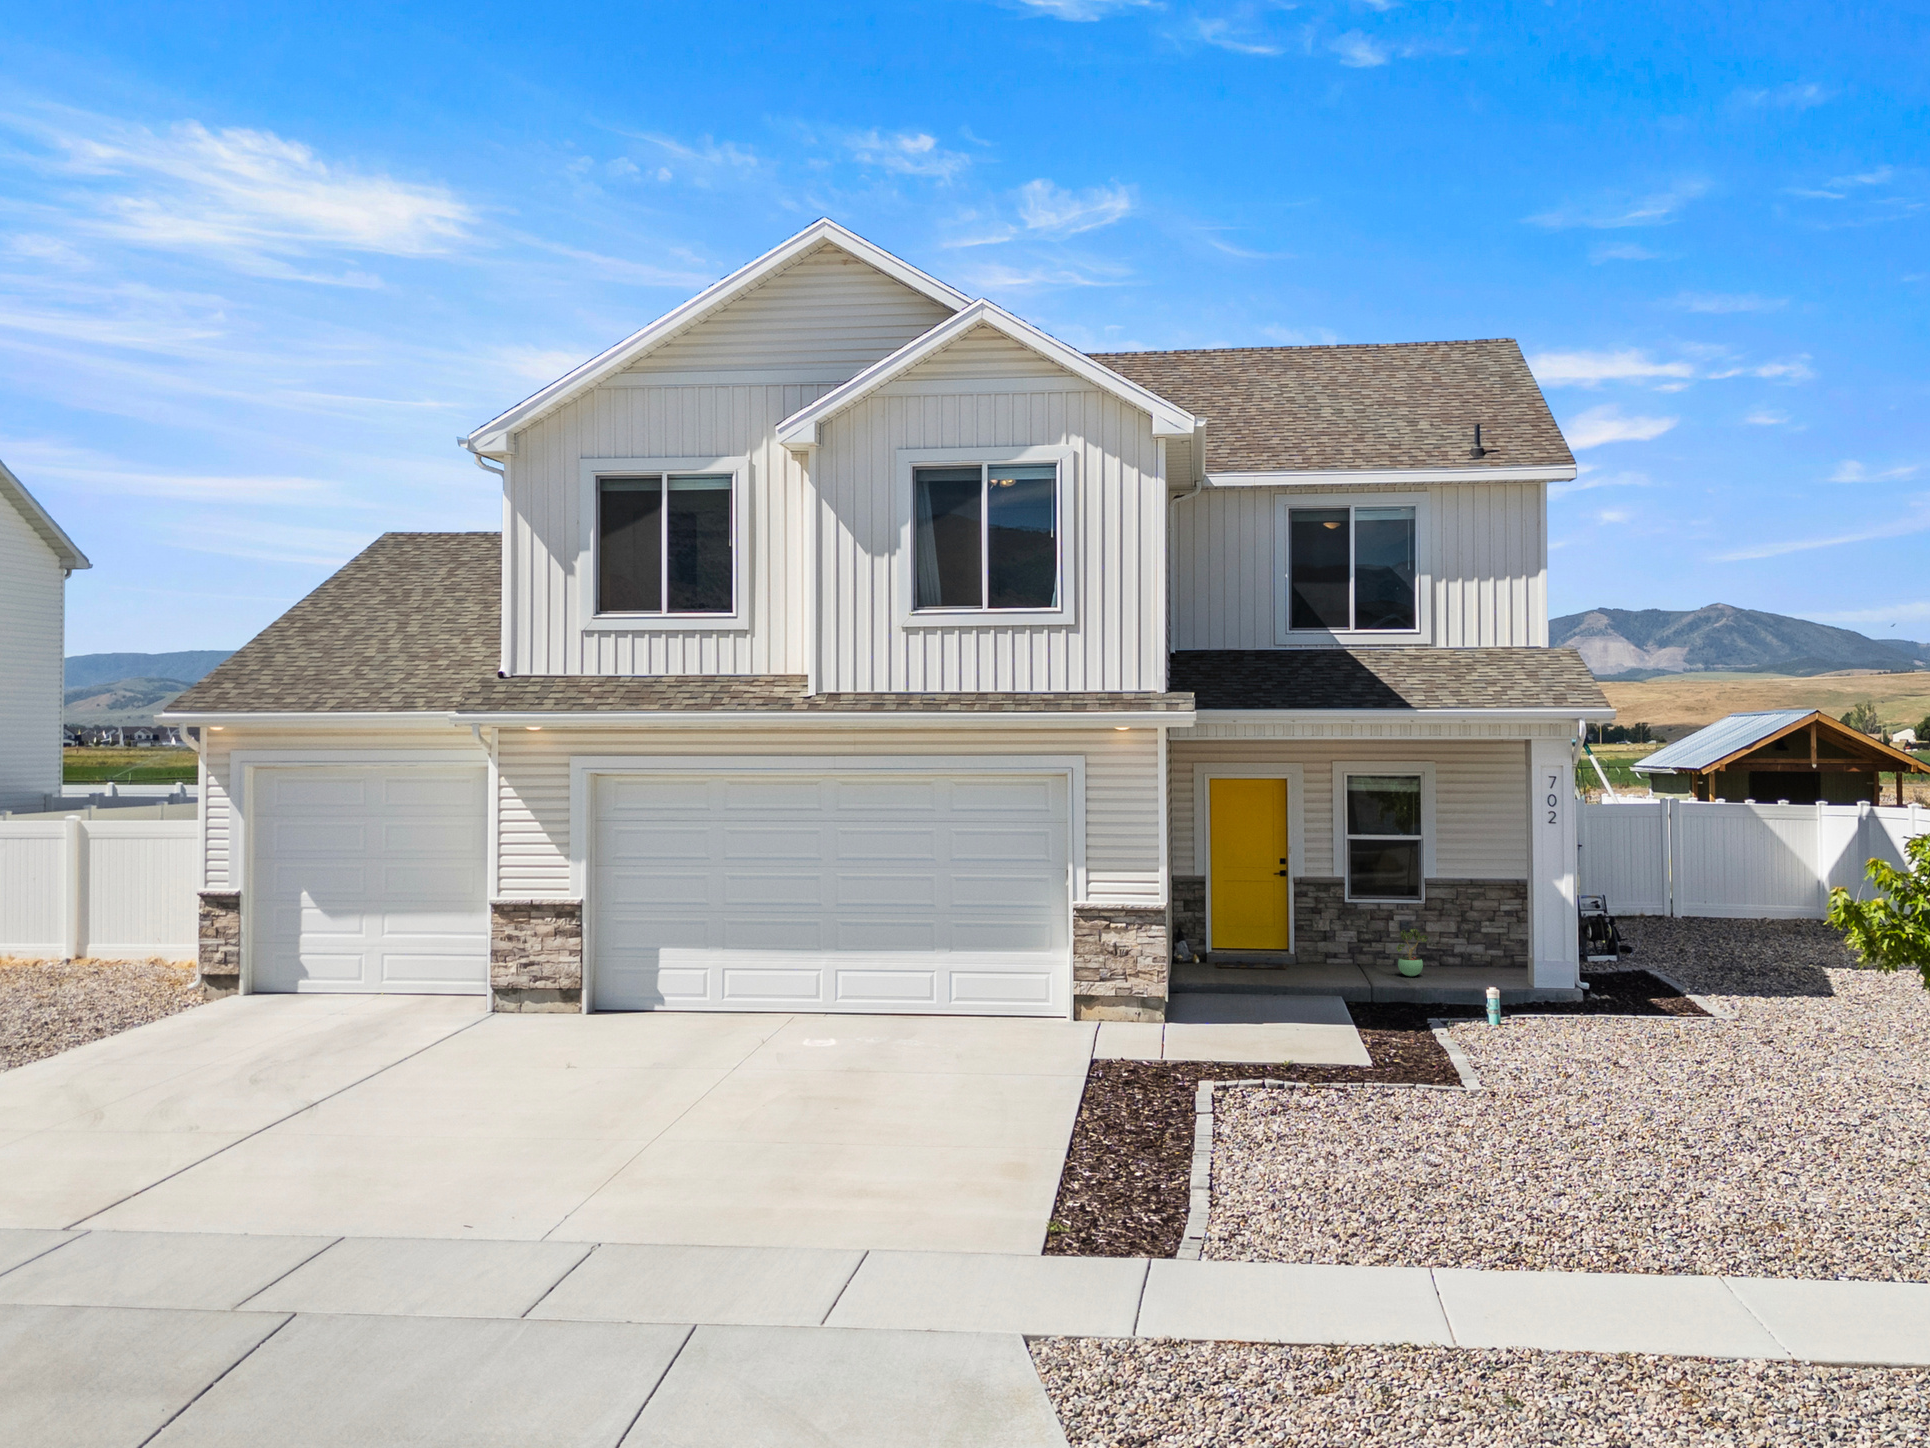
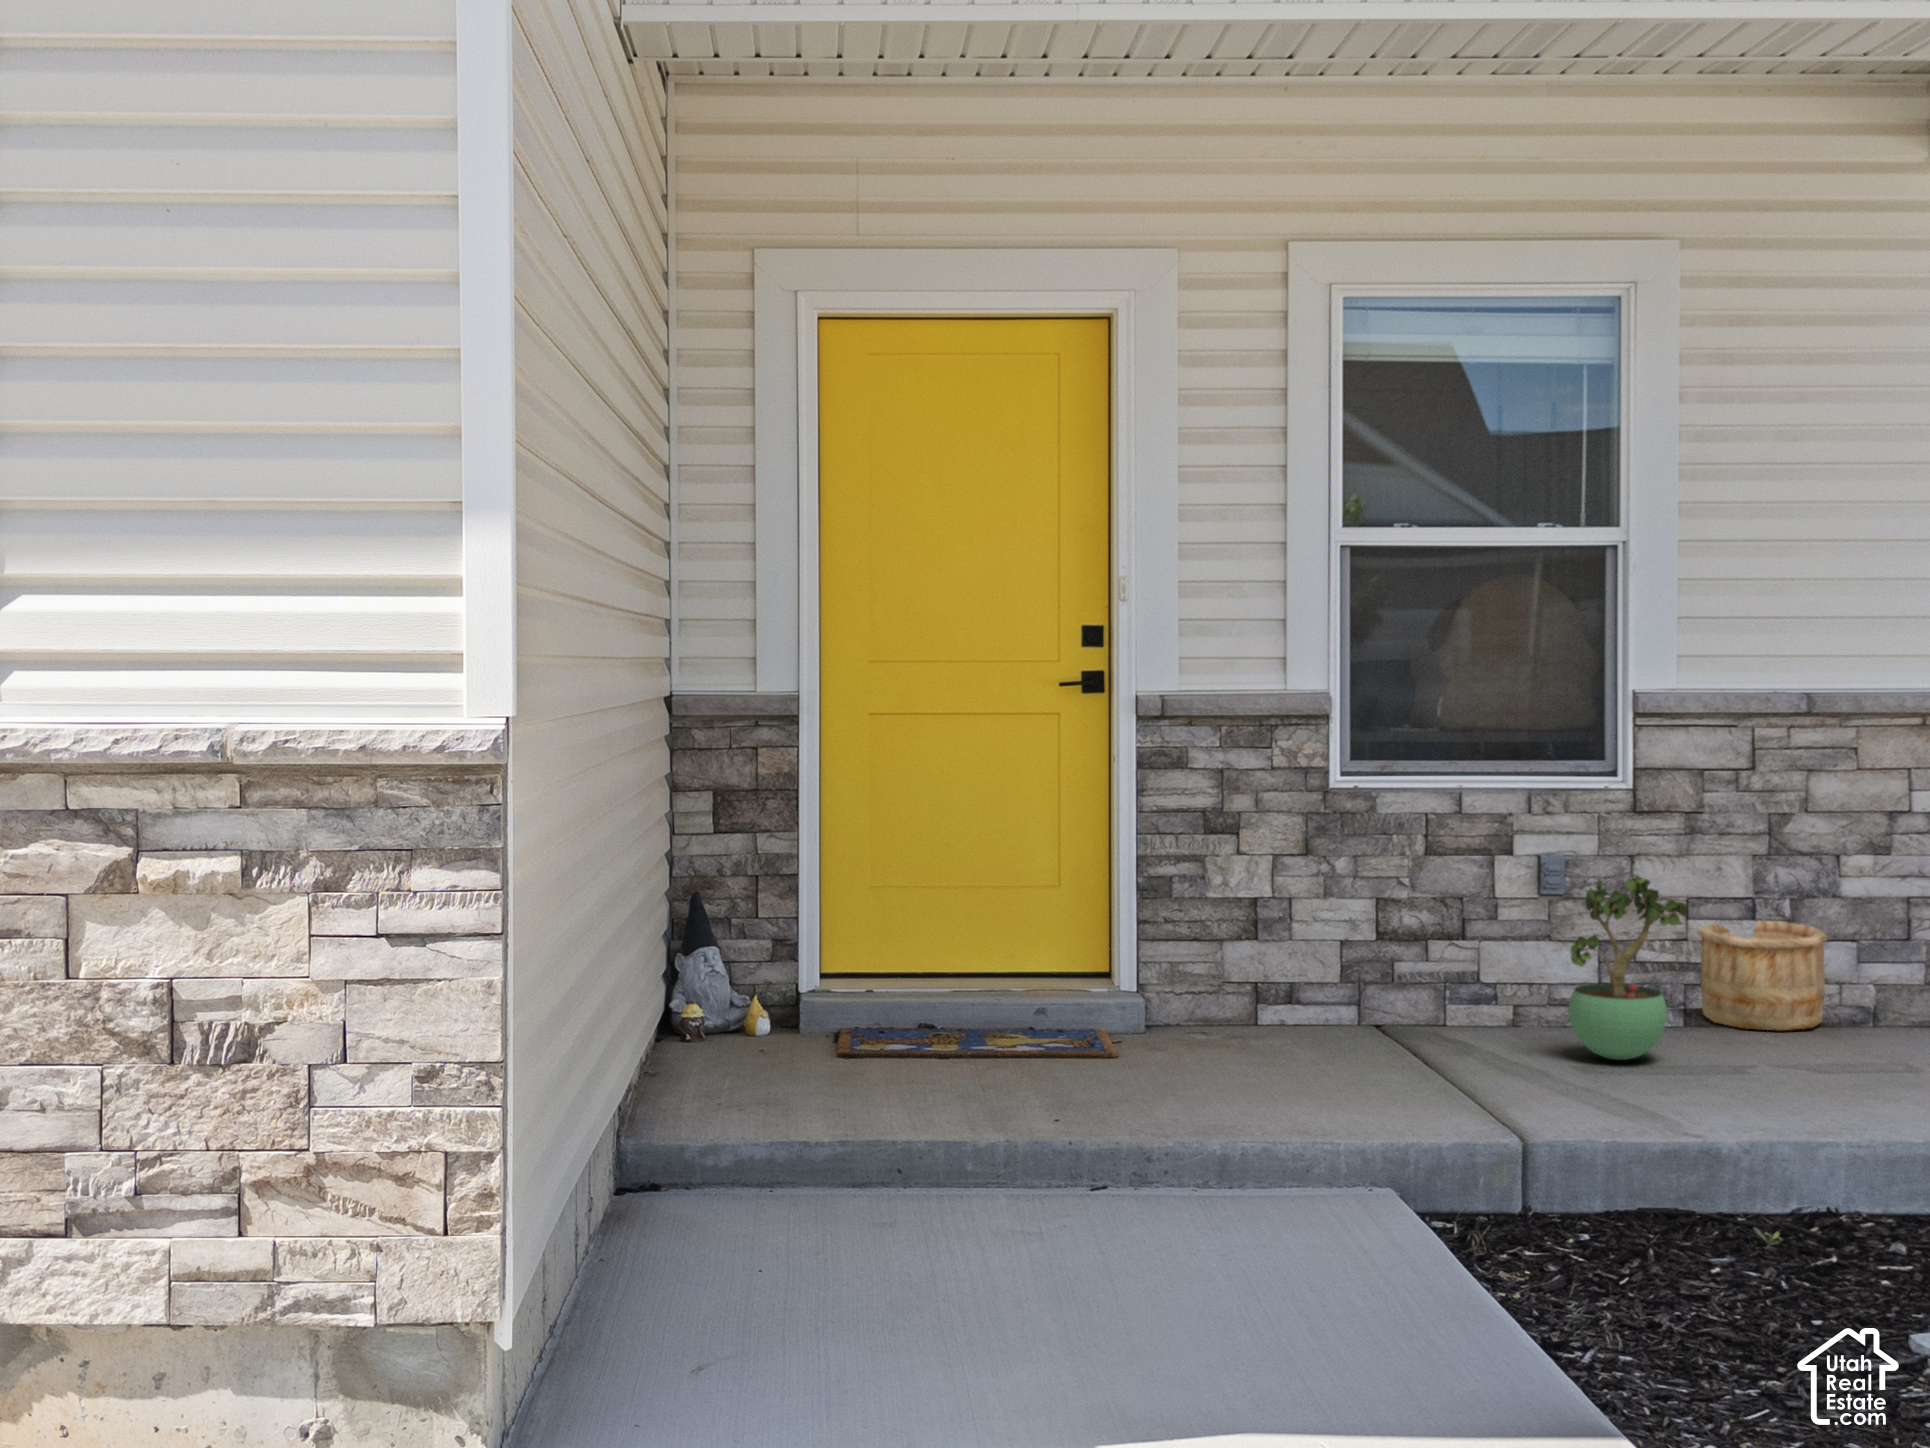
wooden bucket: none [1444,941,1478,971] -> present [1697,921,1828,1030]

